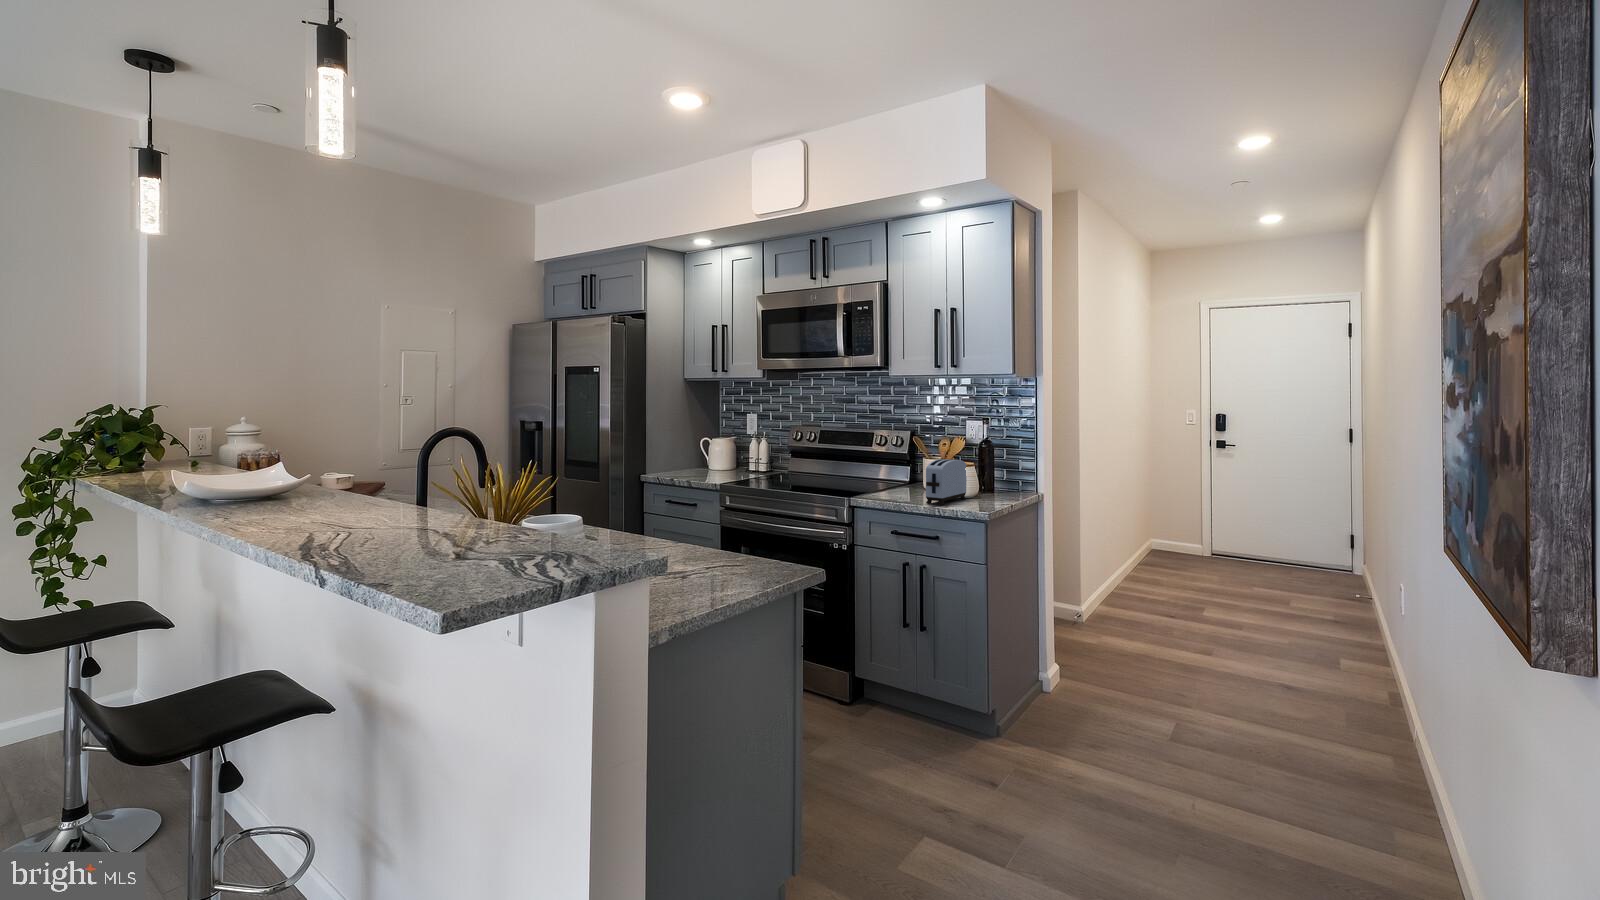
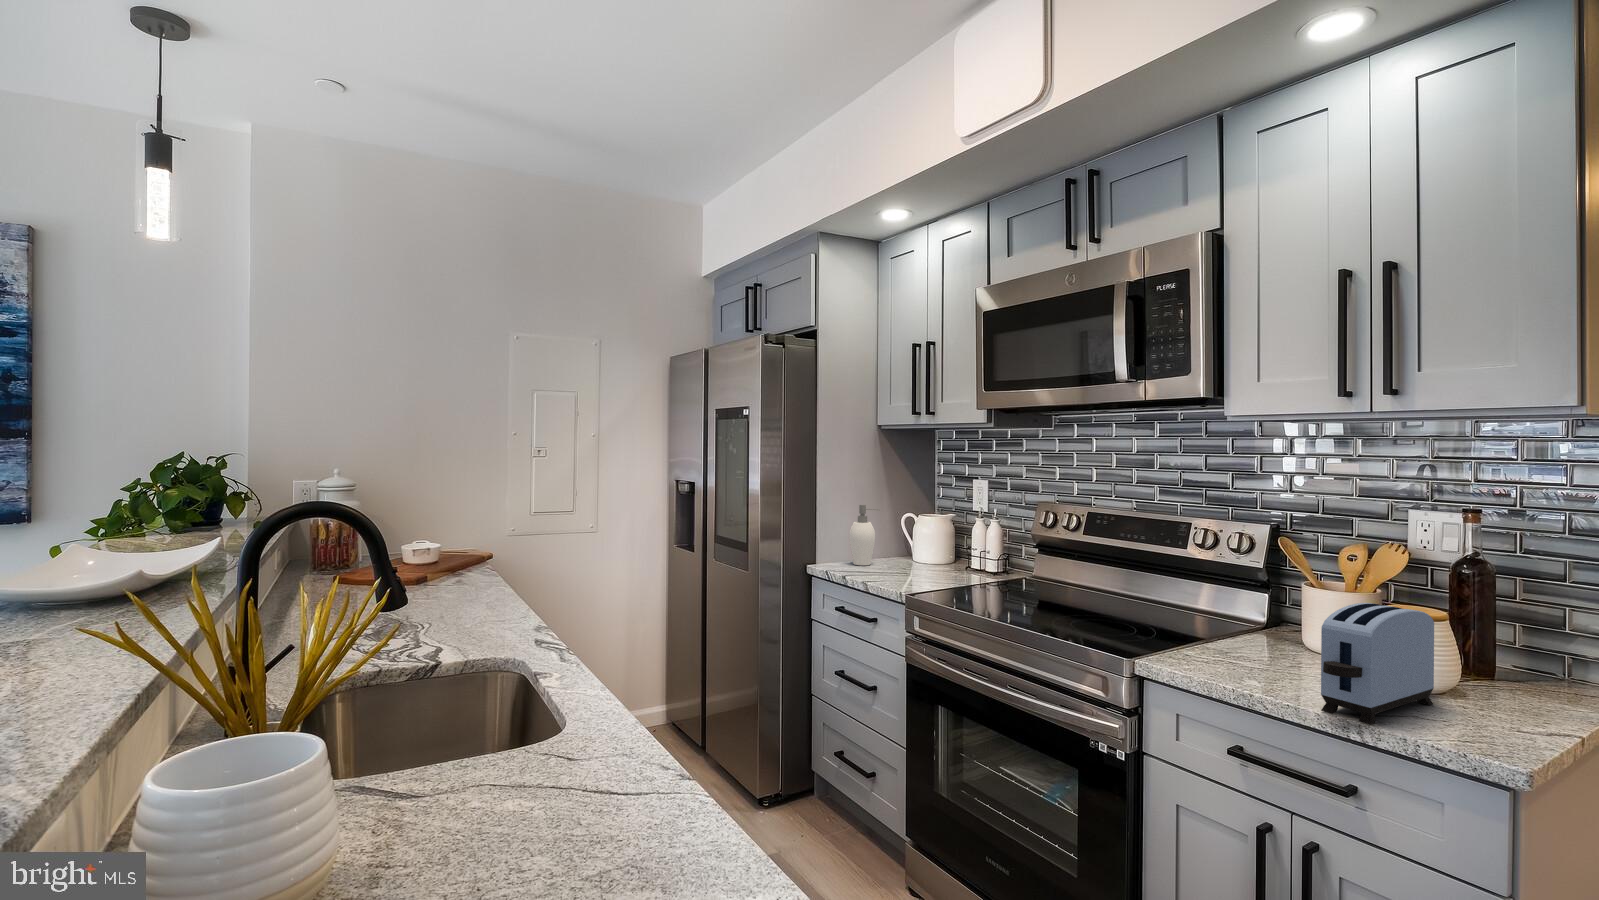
soap dispenser: none [671,432,693,472] -> present [849,505,878,565]

